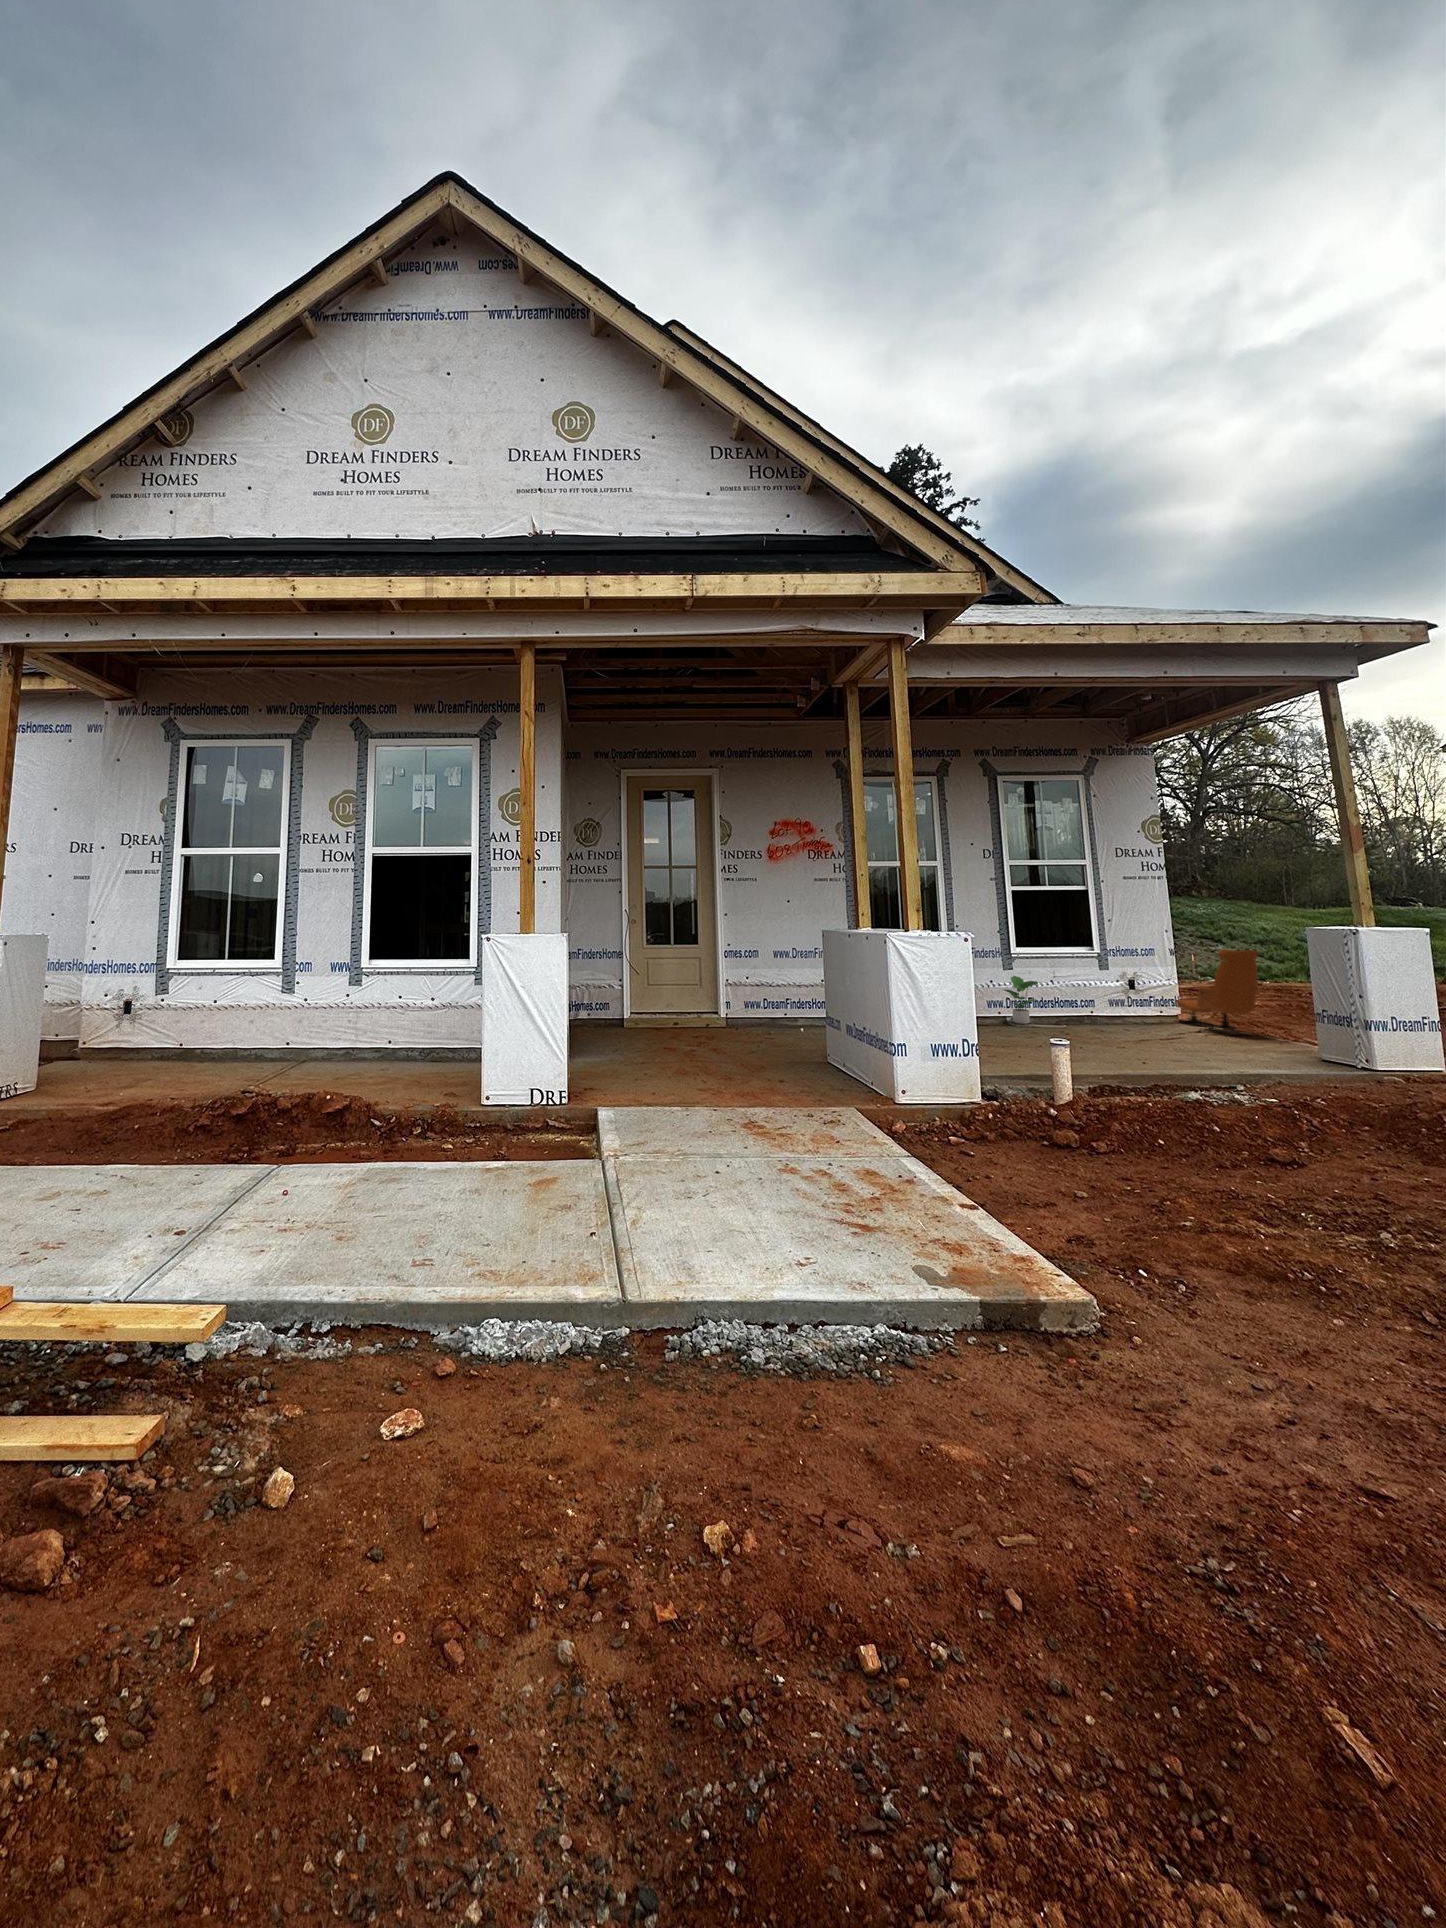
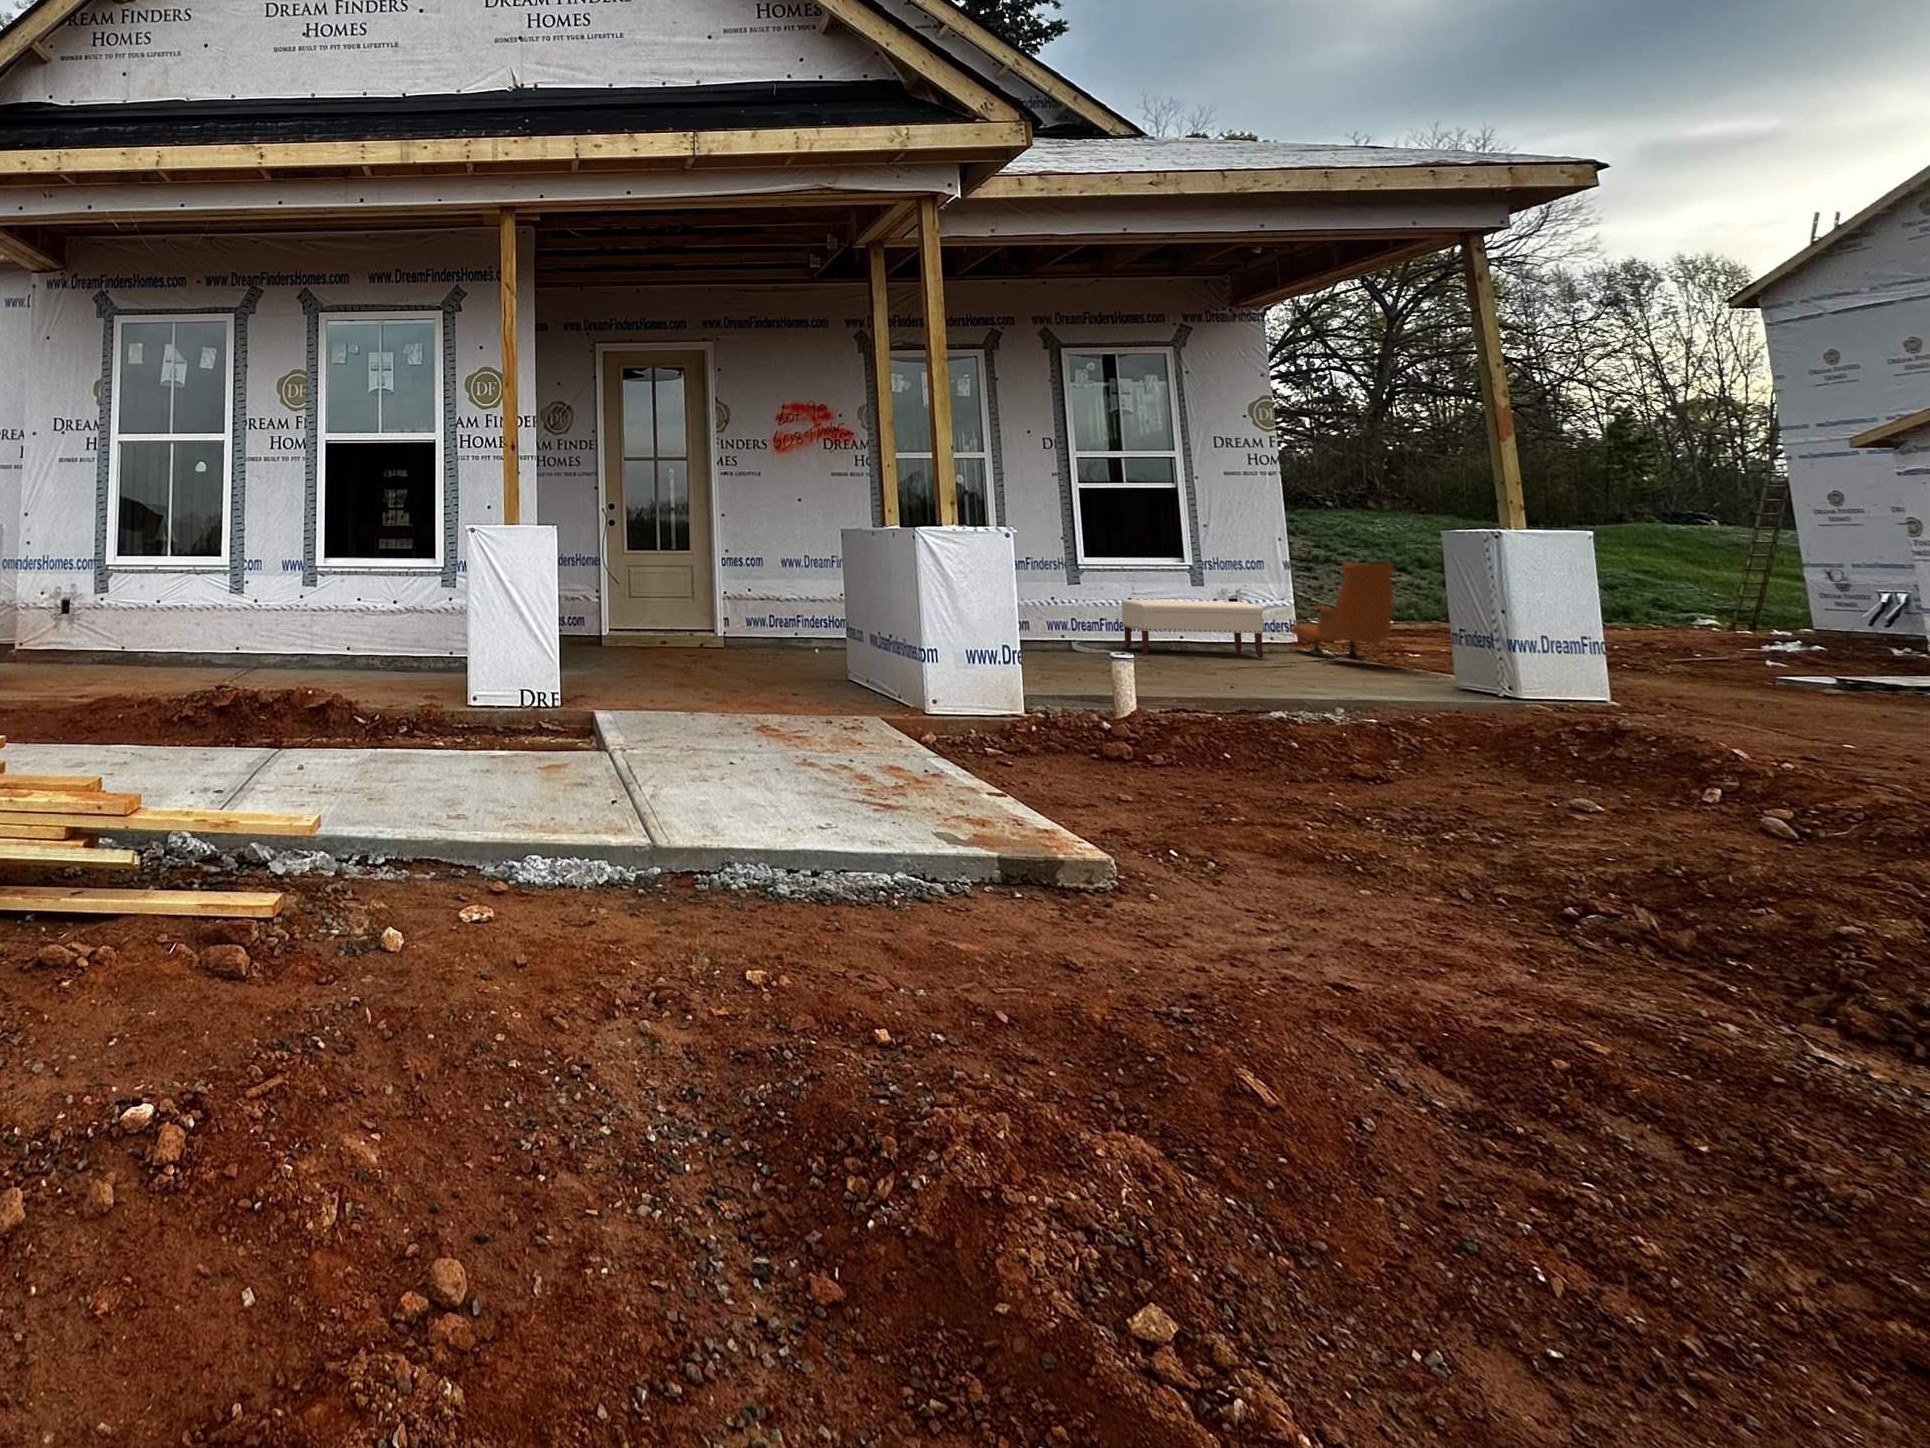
potted plant: present [1004,976,1038,1024] -> none [1069,593,1114,650]
bench: none [1043,981,1156,1028] -> present [1121,600,1263,658]

